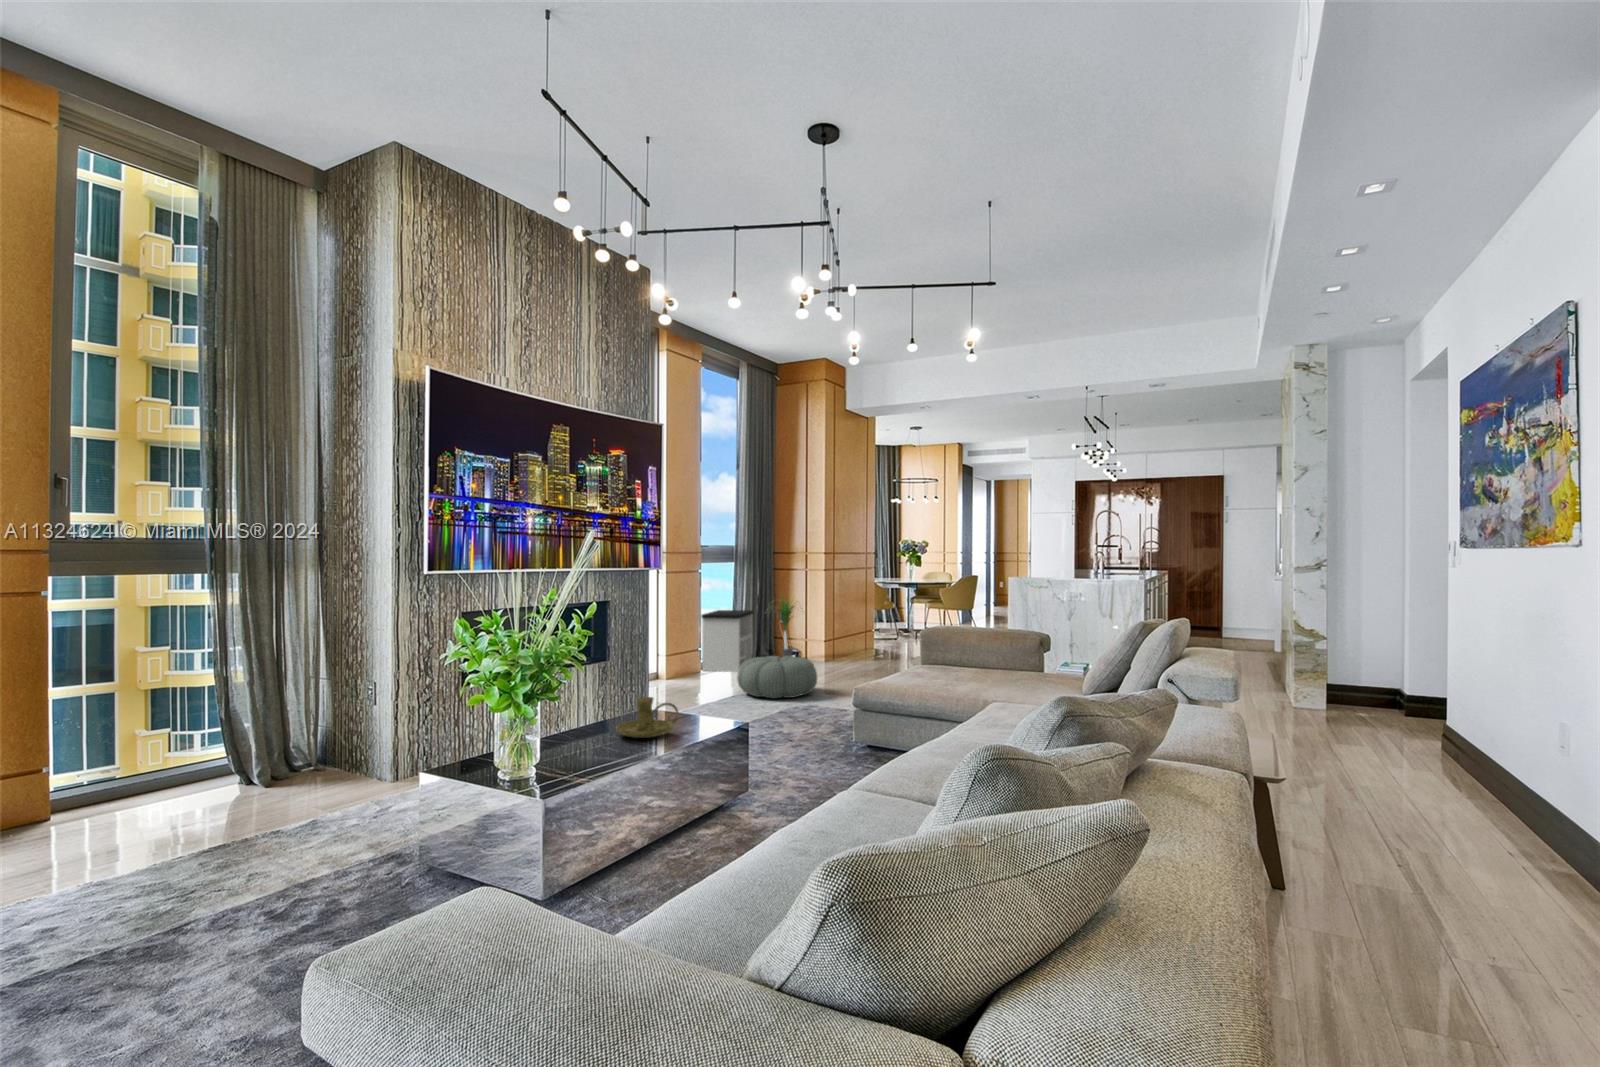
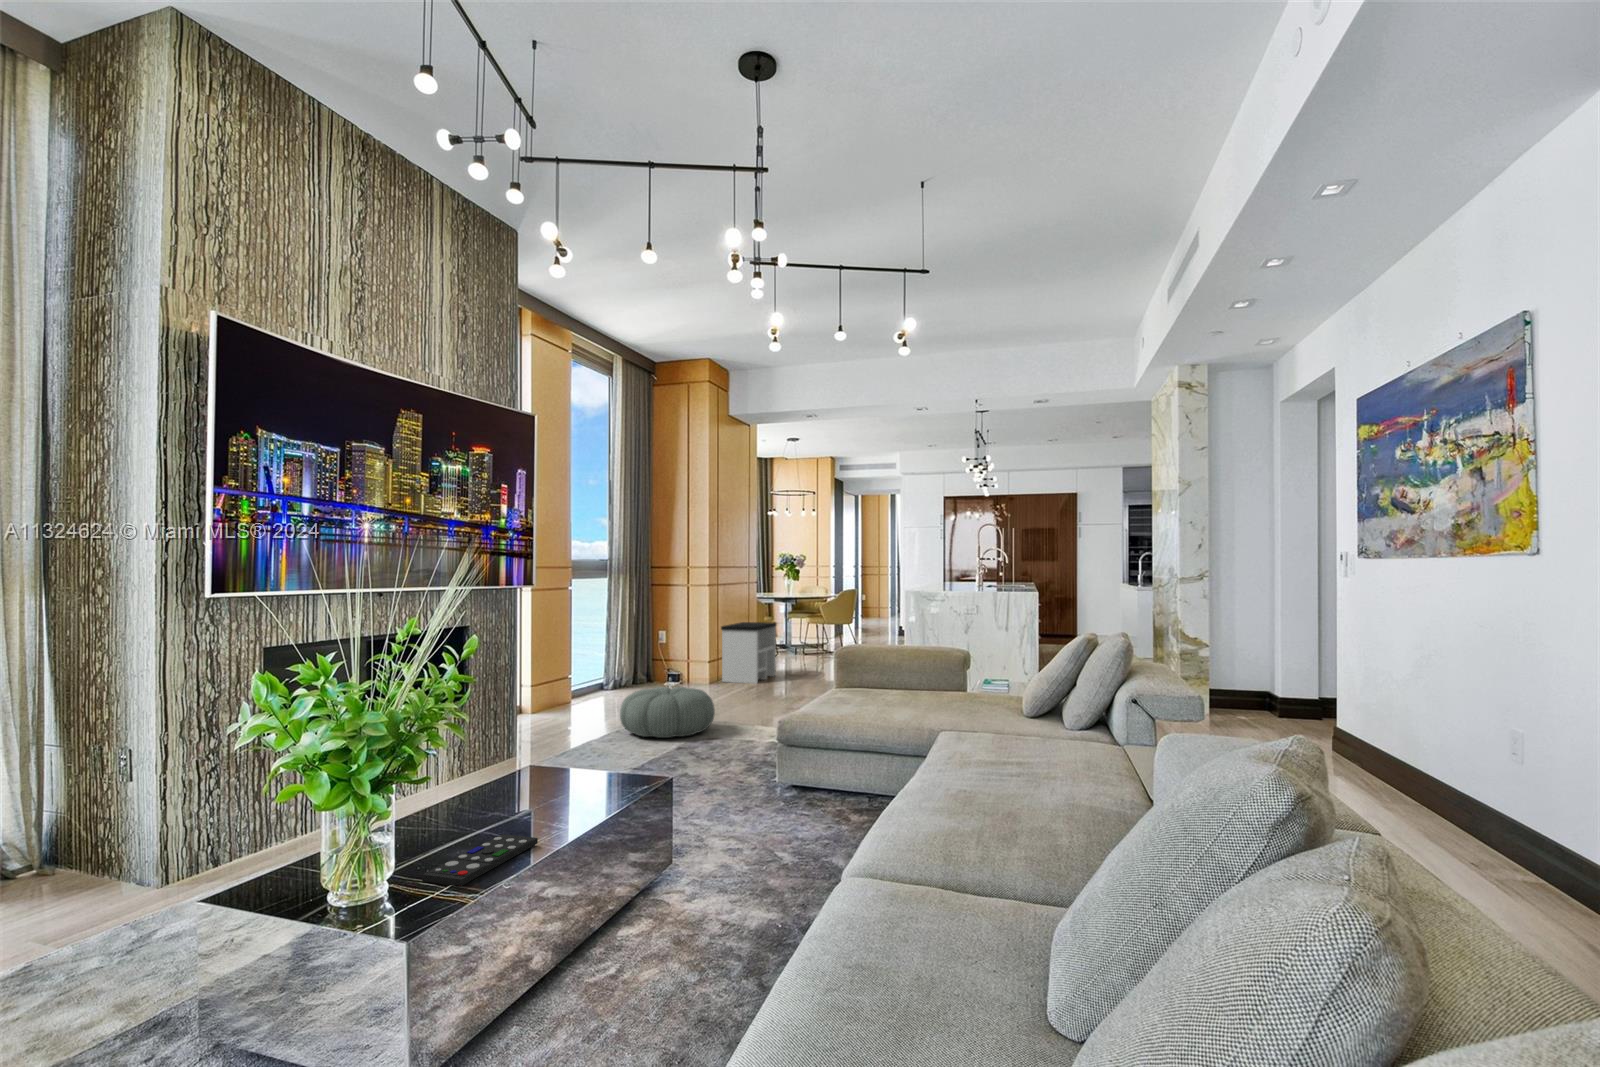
potted plant: present [775,597,794,657] -> none [639,607,691,688]
side table: present [701,610,753,672] -> present [721,622,777,684]
candle holder: present [616,697,679,738] -> none [495,761,578,818]
remote control: none [560,746,642,774] -> present [423,834,538,886]

